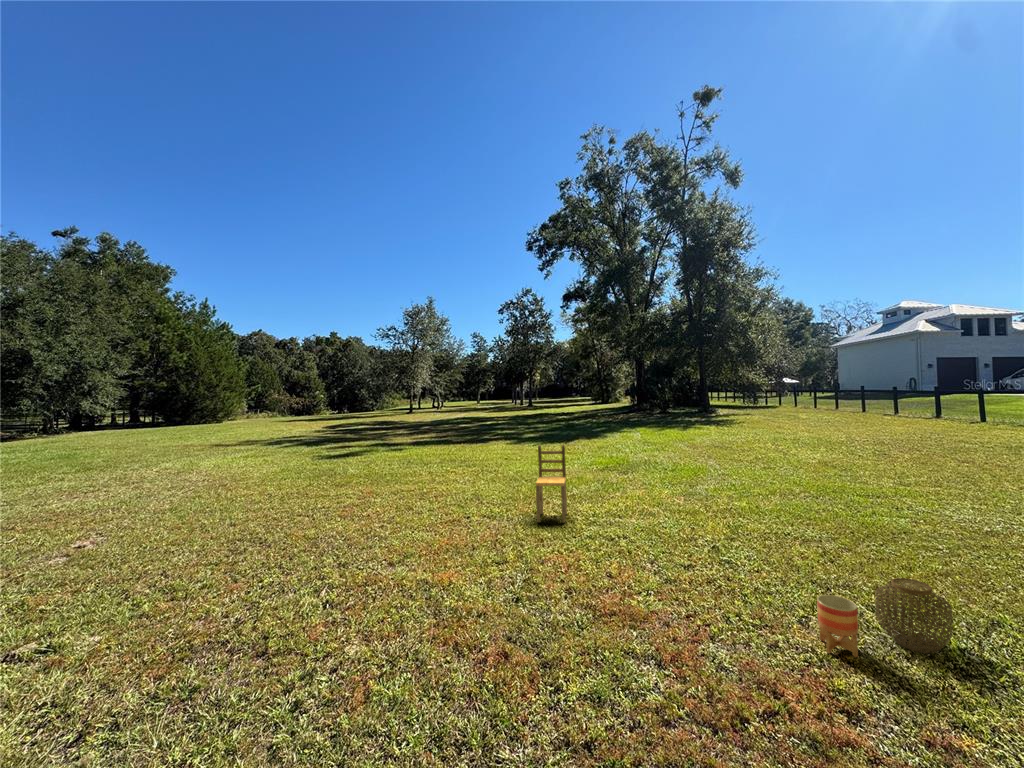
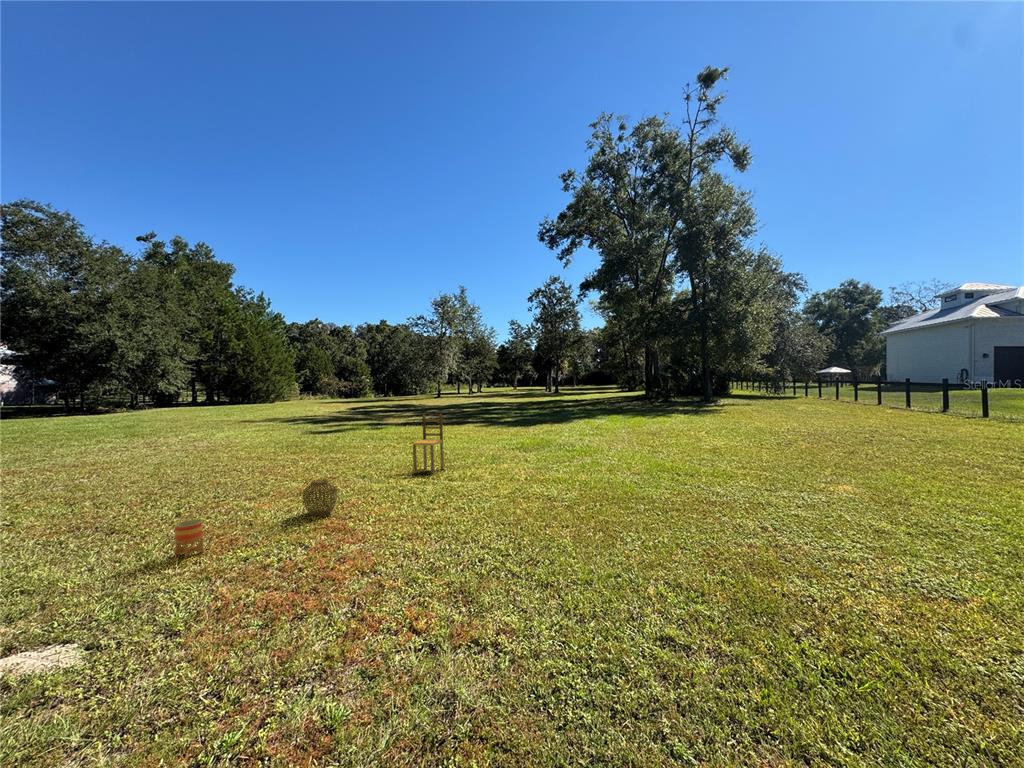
woven basket: present [875,578,953,653] -> present [303,479,337,516]
planter: present [817,595,858,657] -> present [175,519,204,558]

